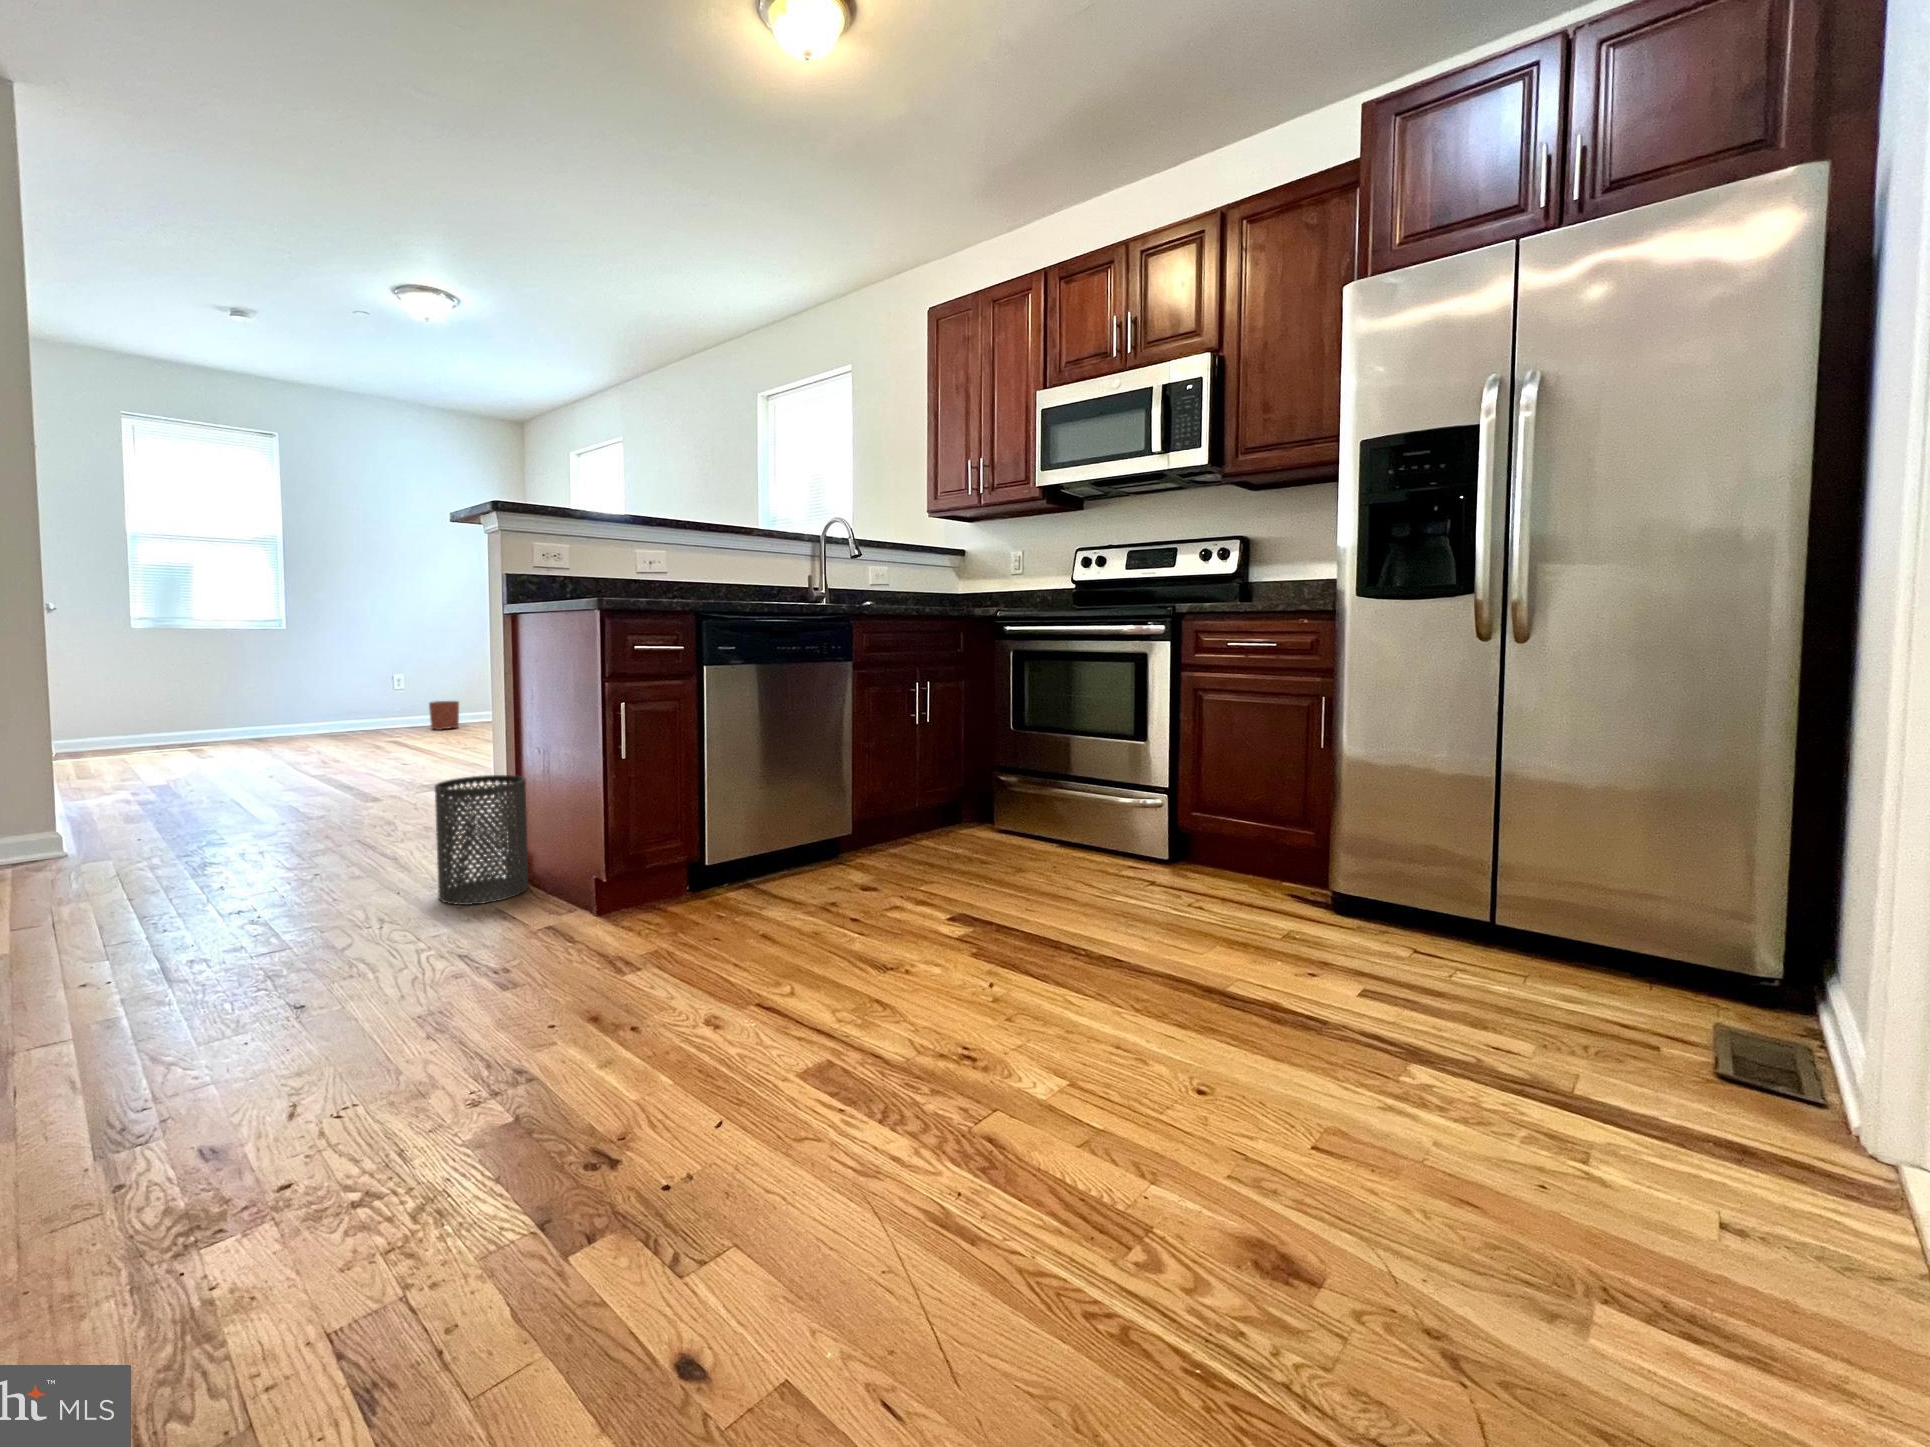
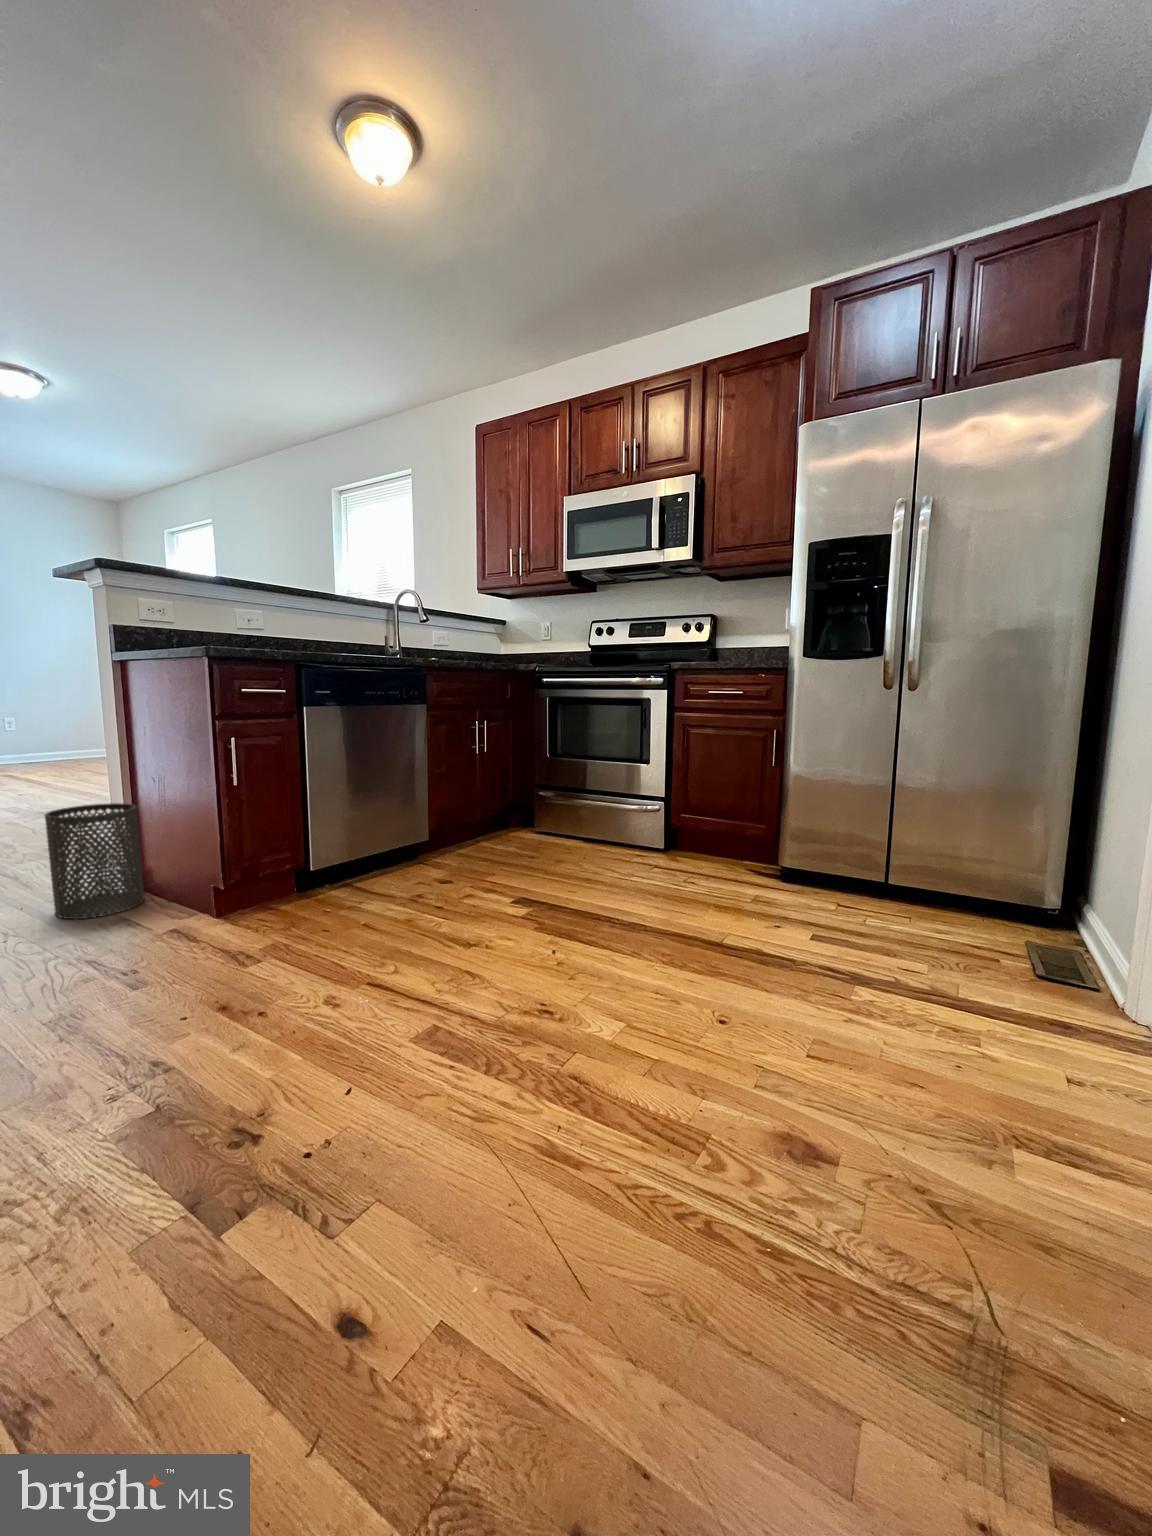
planter: present [429,701,459,730] -> none [30,740,62,766]

